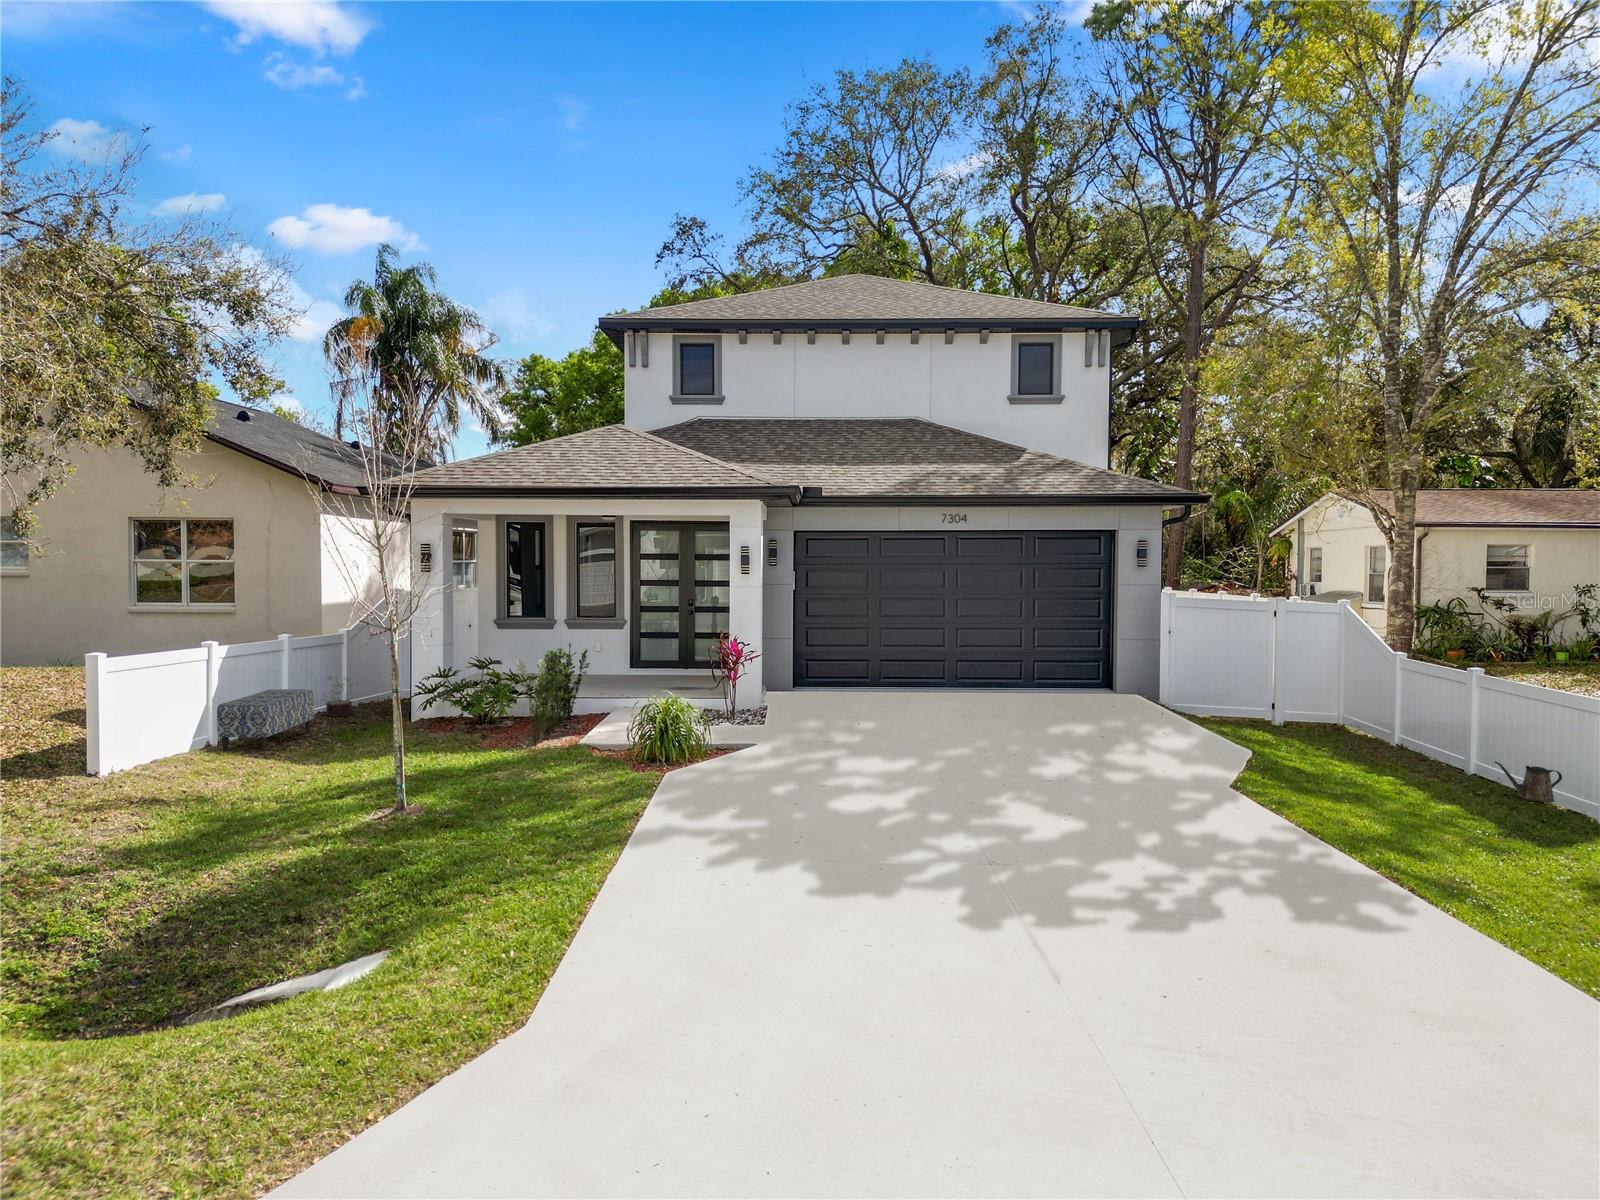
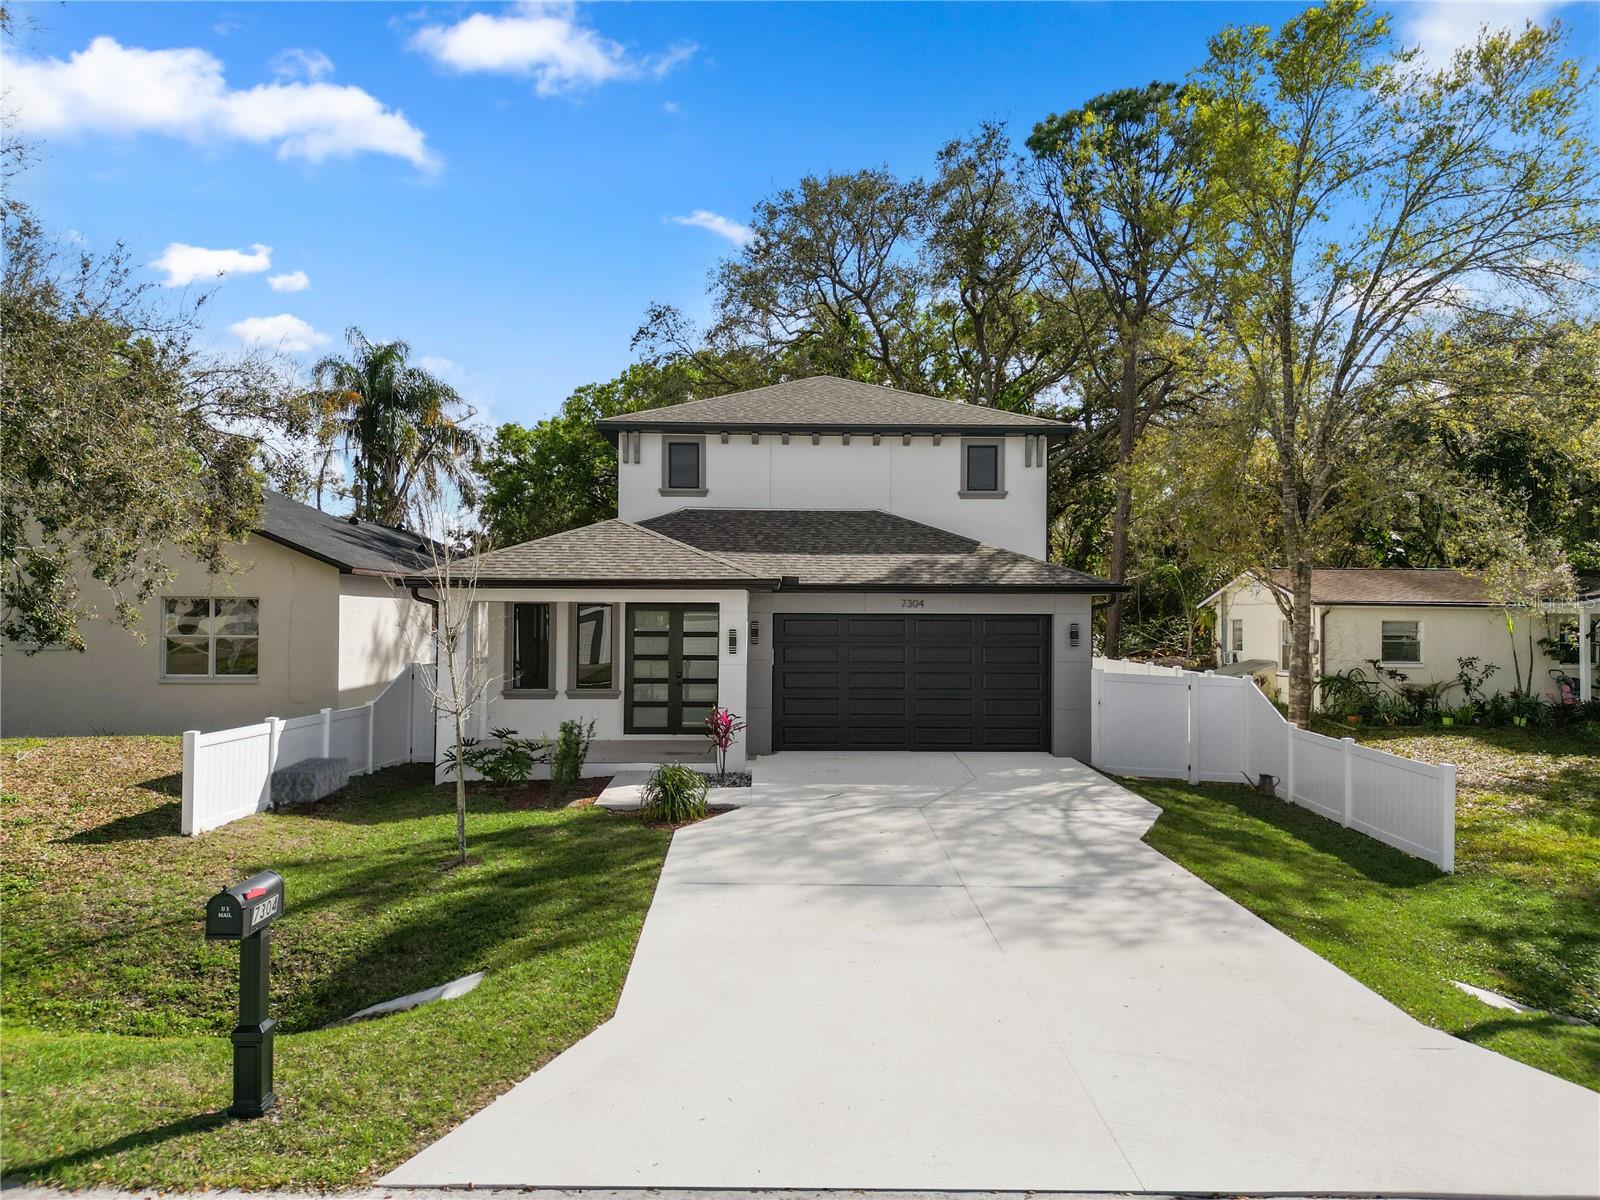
decorative plant: present [324,676,352,716] -> none [349,743,376,781]
watering can: present [1495,761,1562,802] -> present [1240,771,1280,796]

